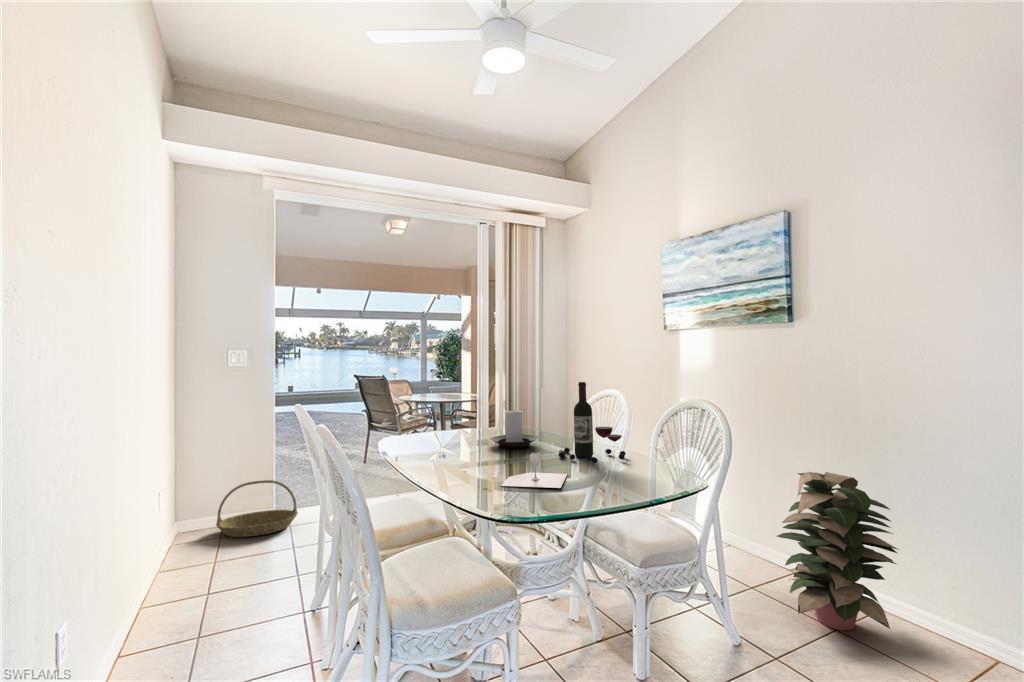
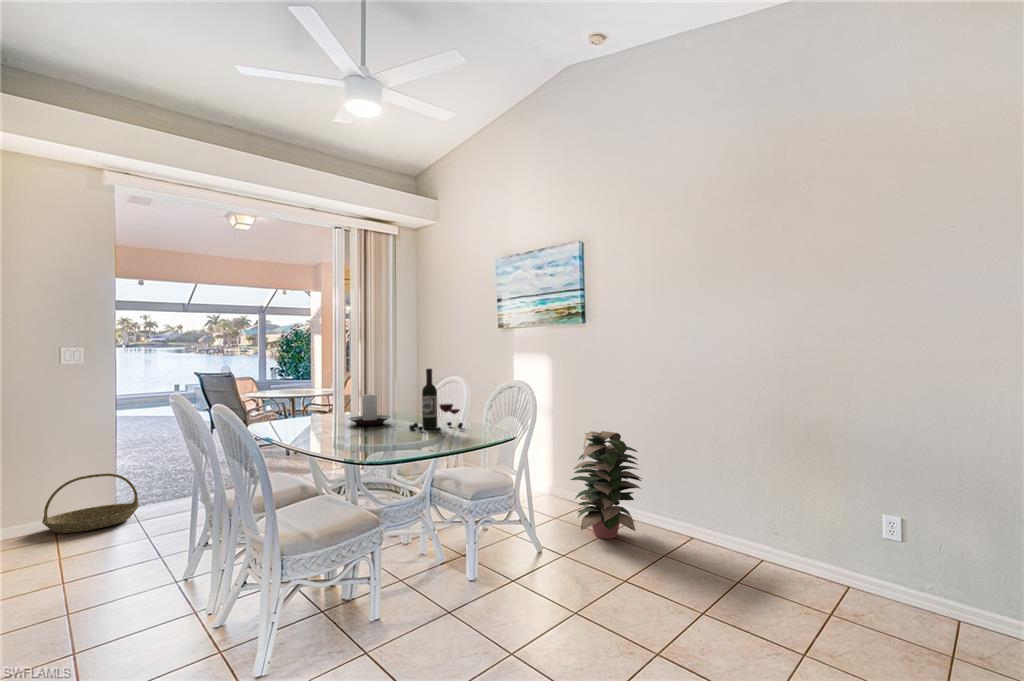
wine glass: present [501,453,567,488] -> none [365,422,418,449]

